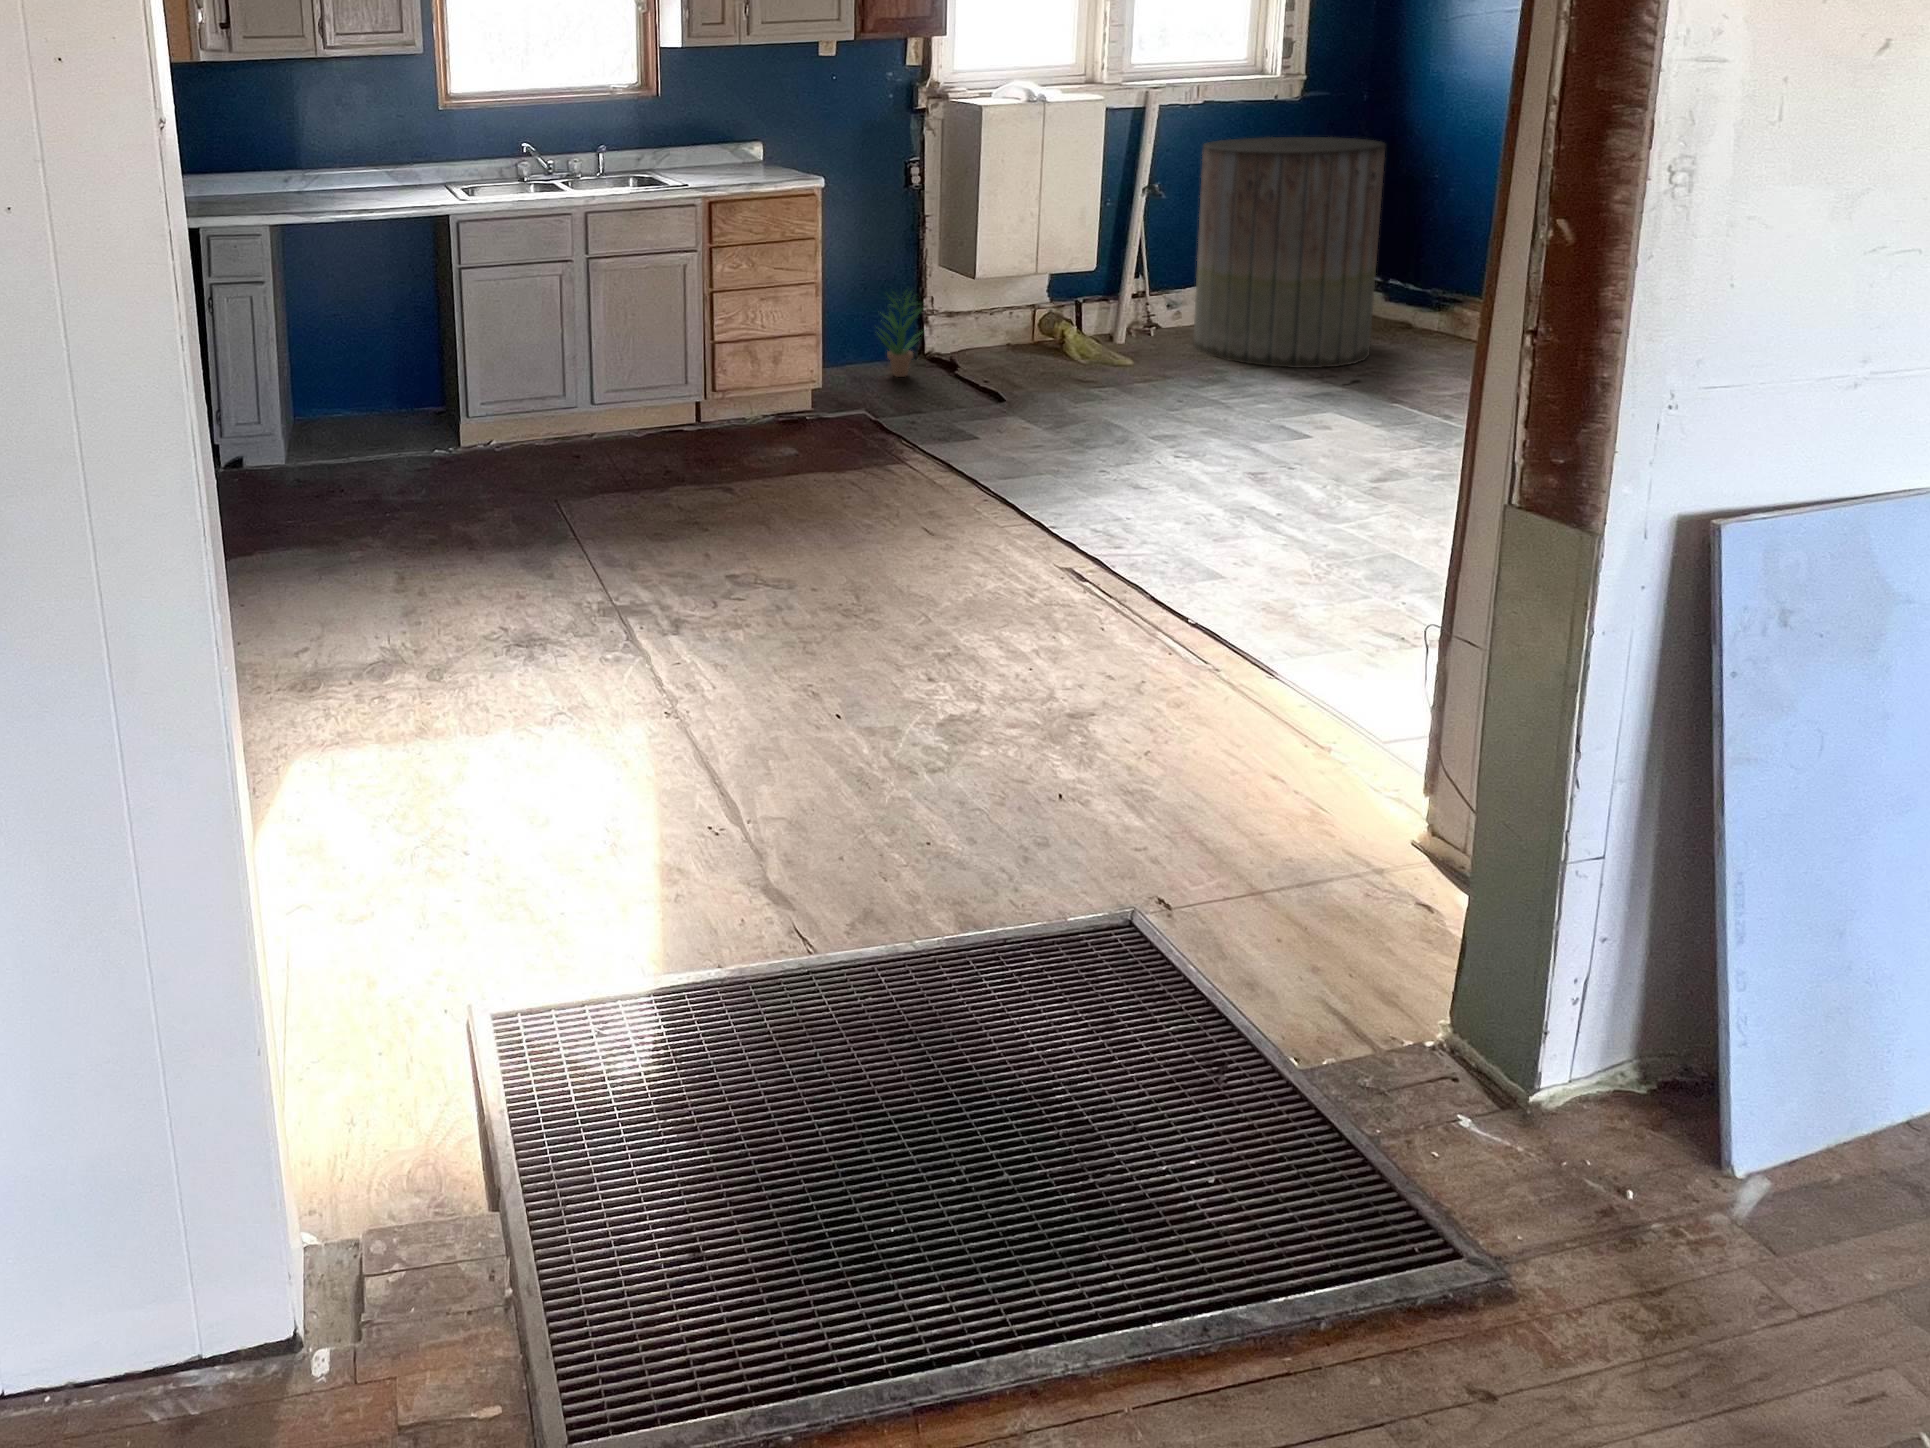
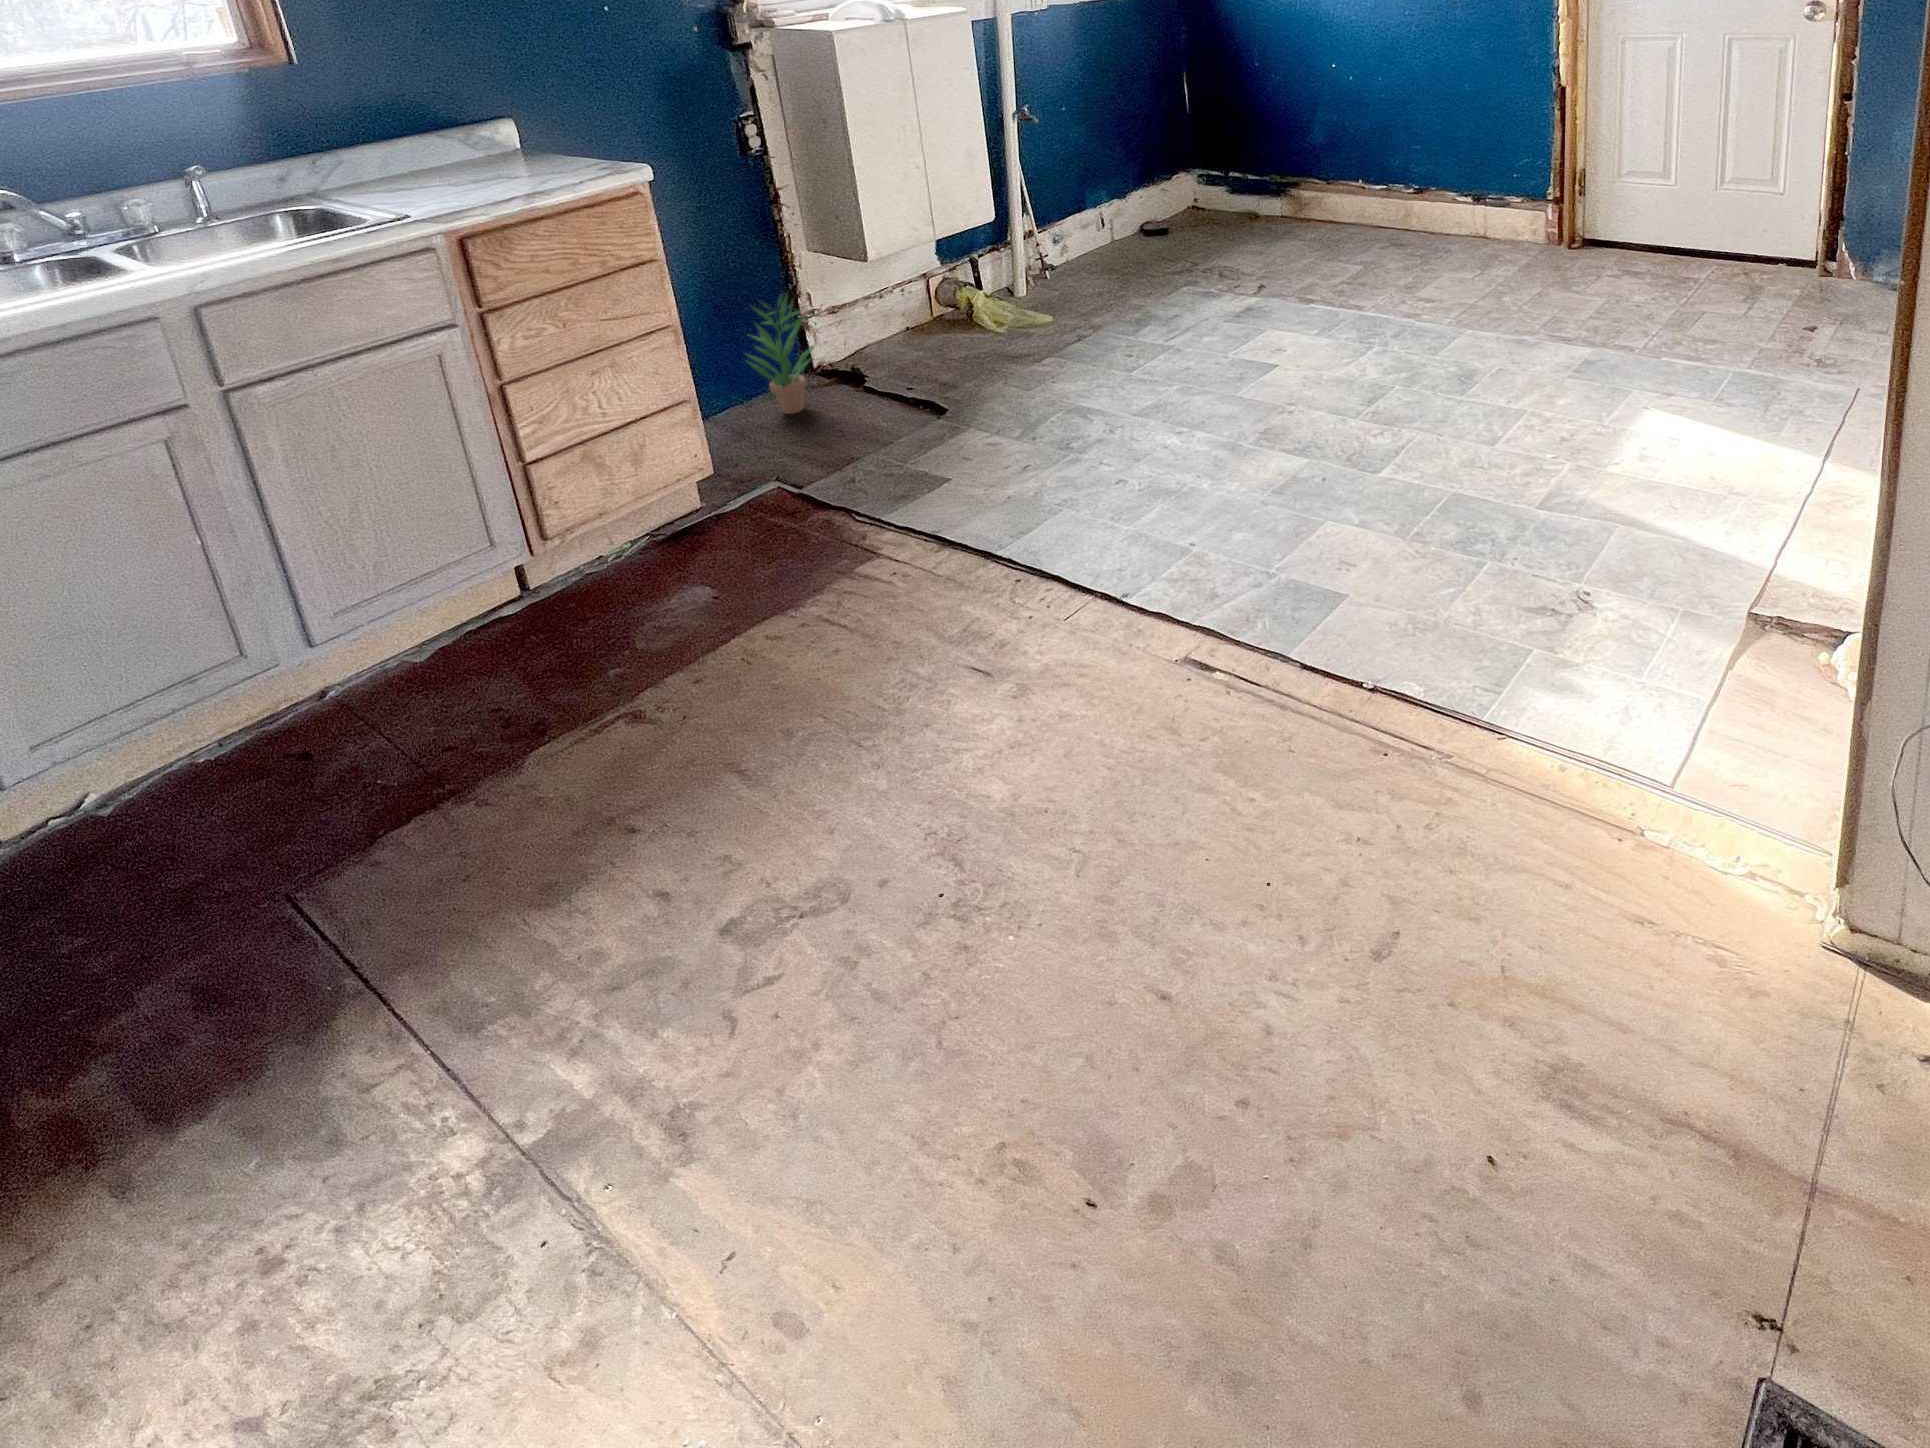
trash can: present [1193,137,1385,368] -> none [1060,32,1253,292]

